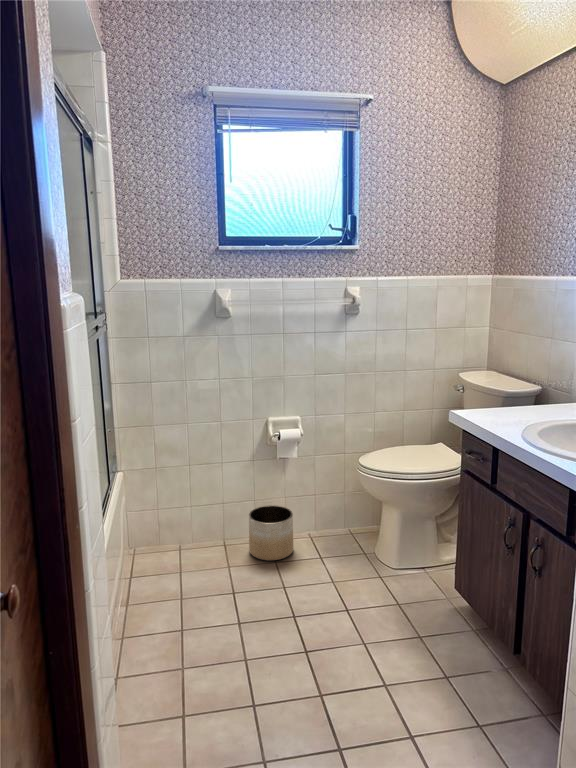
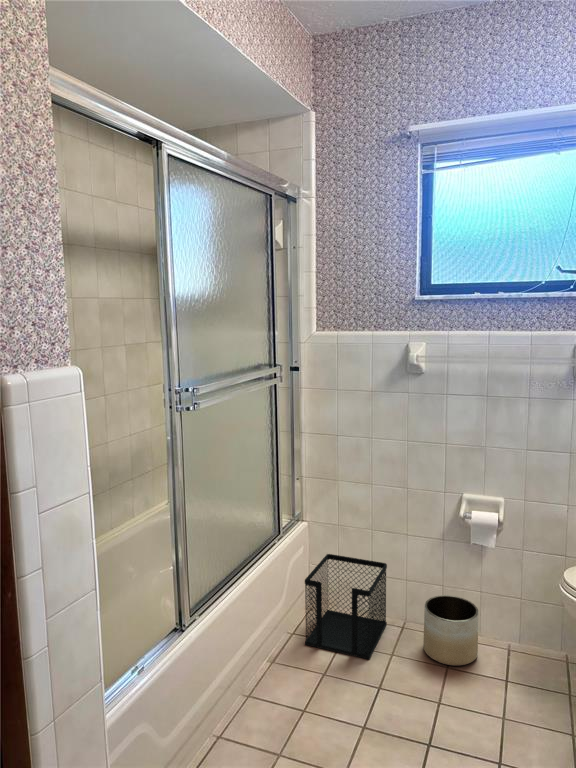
wastebasket: none [145,492,213,584] -> present [305,554,387,660]

